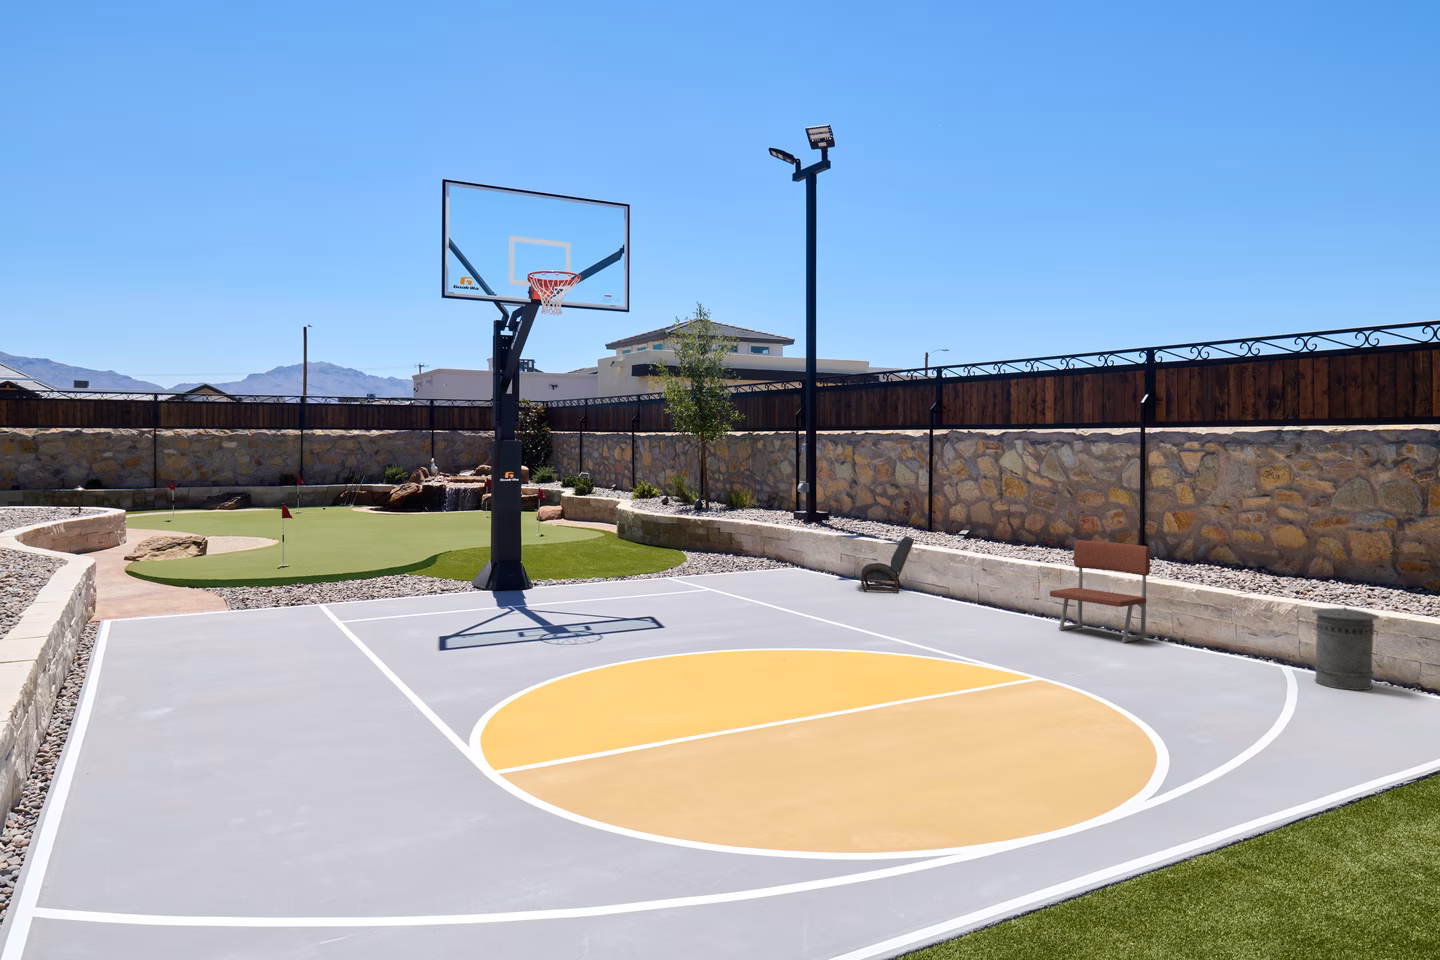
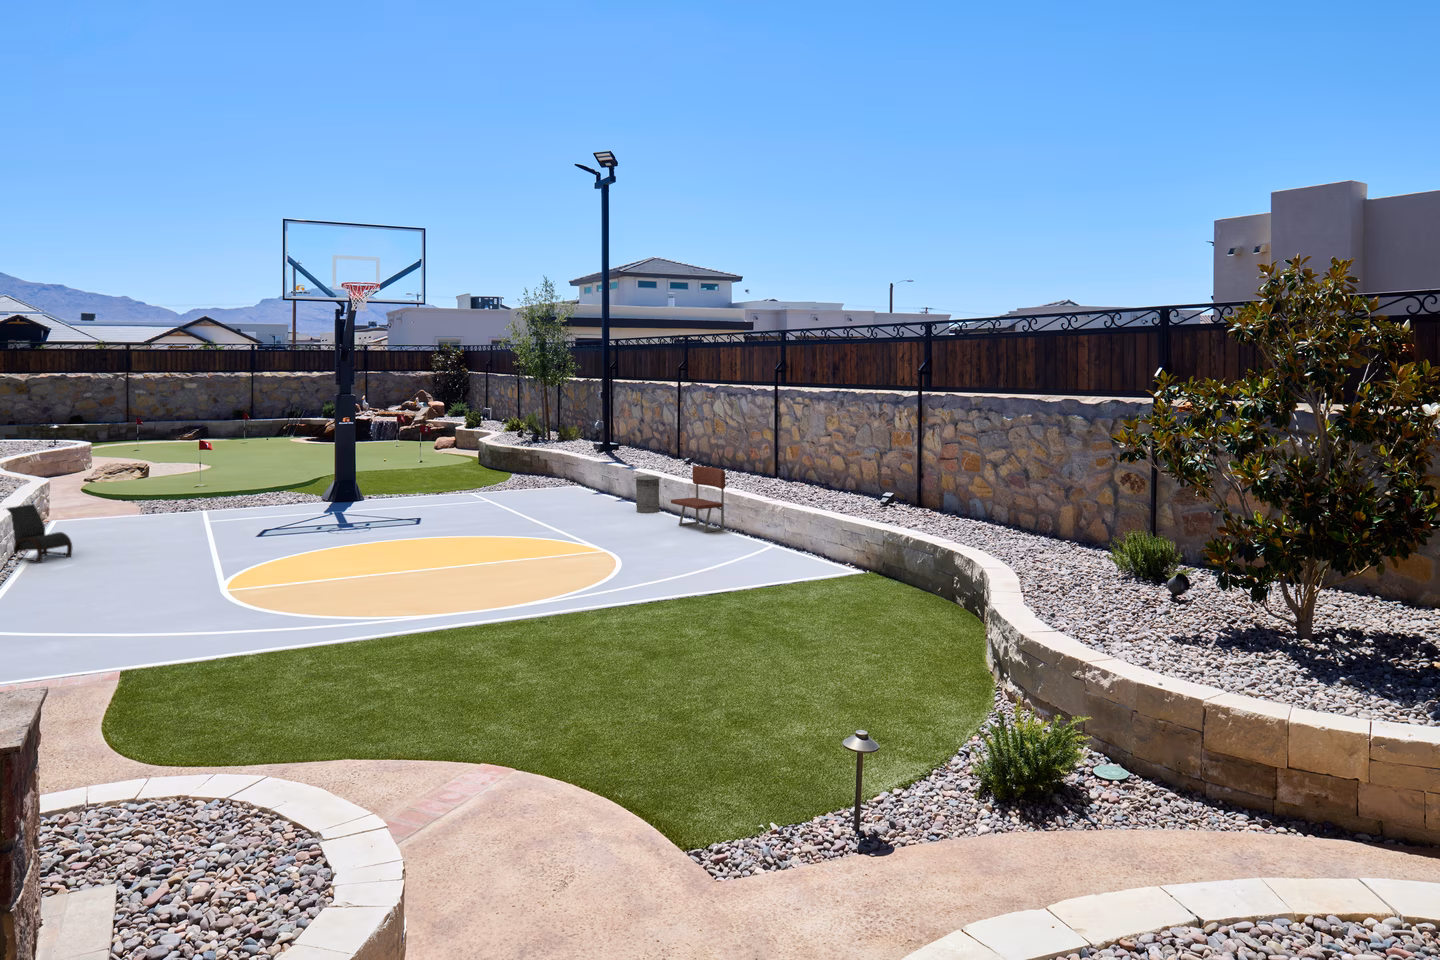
lounge chair: present [861,536,914,593] -> present [6,504,72,563]
trash can: present [1312,608,1379,690] -> present [634,475,661,513]

